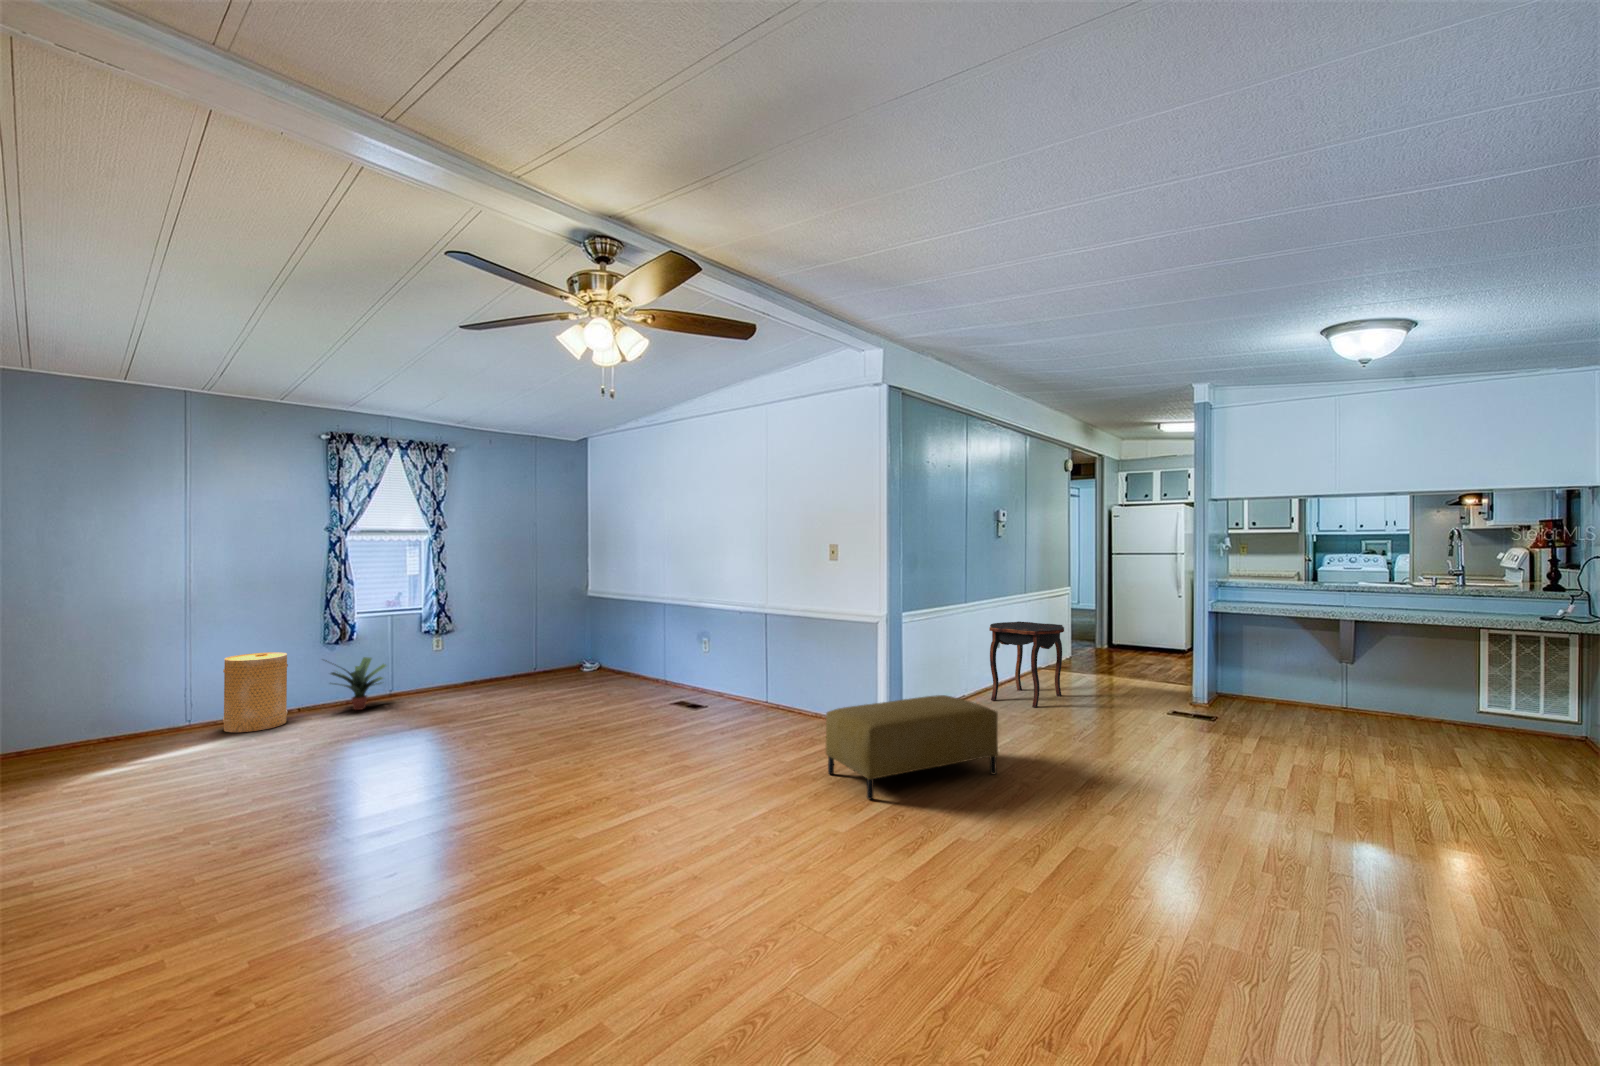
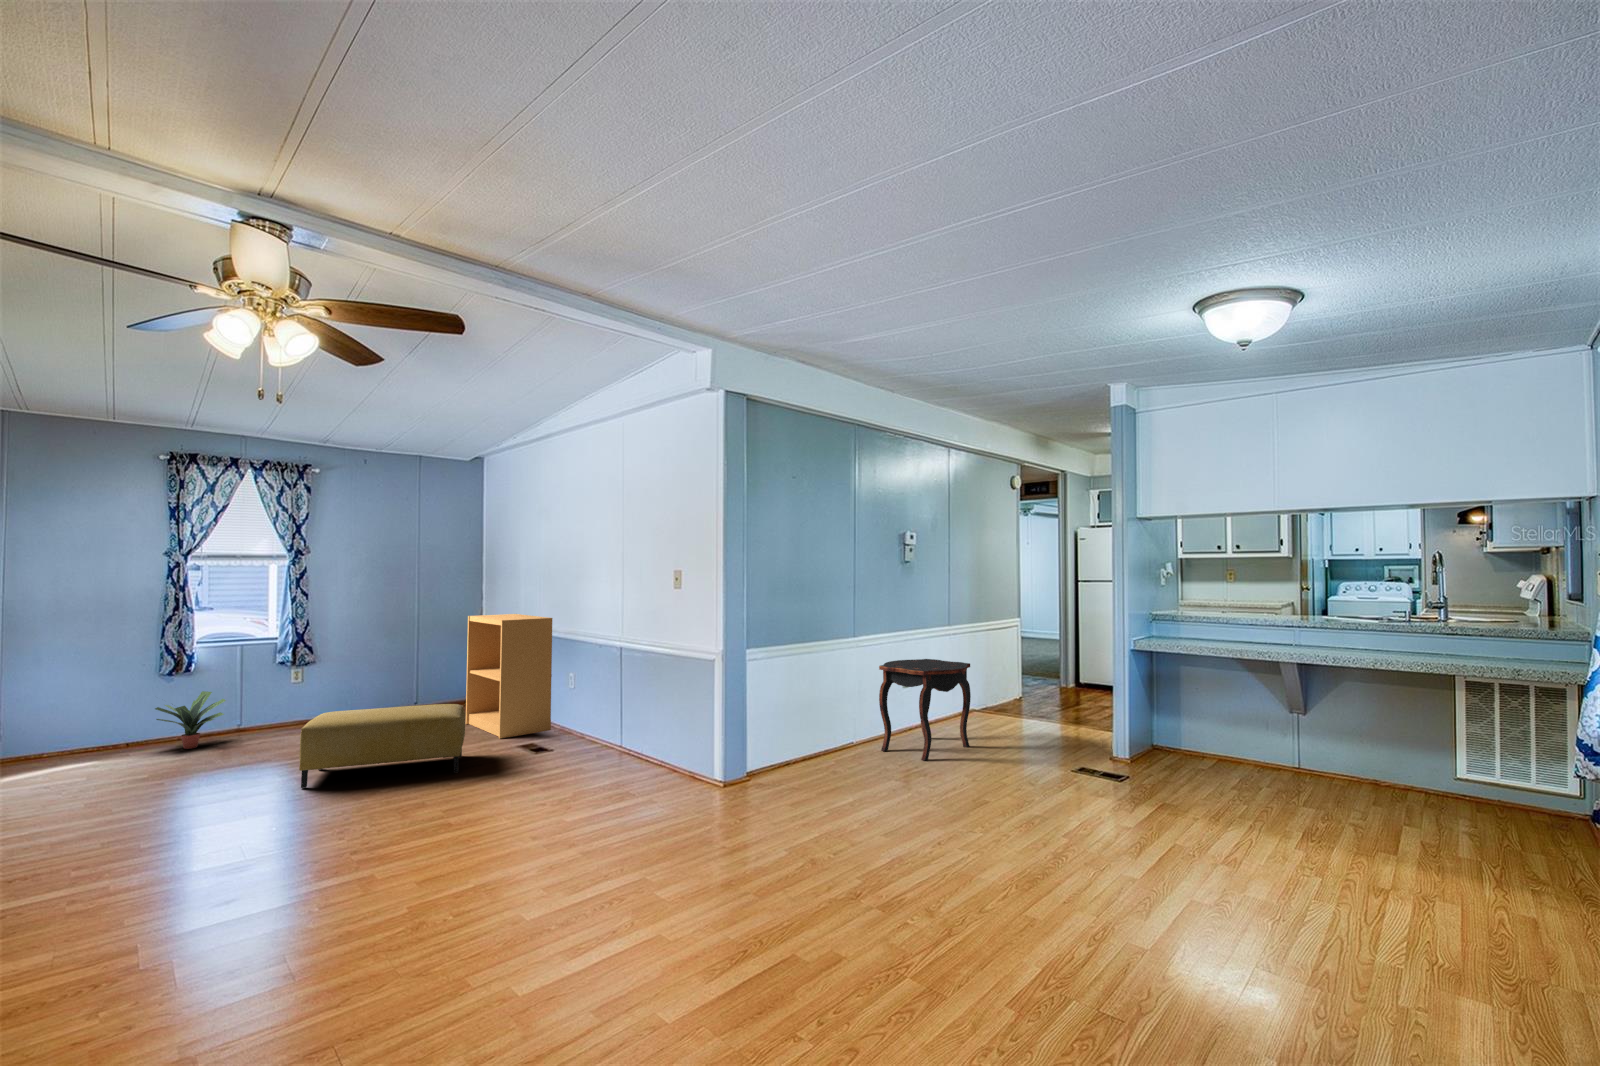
bookshelf: none [596,585,682,696] -> present [466,614,552,738]
basket: present [223,652,288,732] -> none [24,685,105,772]
ottoman: present [826,695,998,799] -> present [299,704,465,788]

